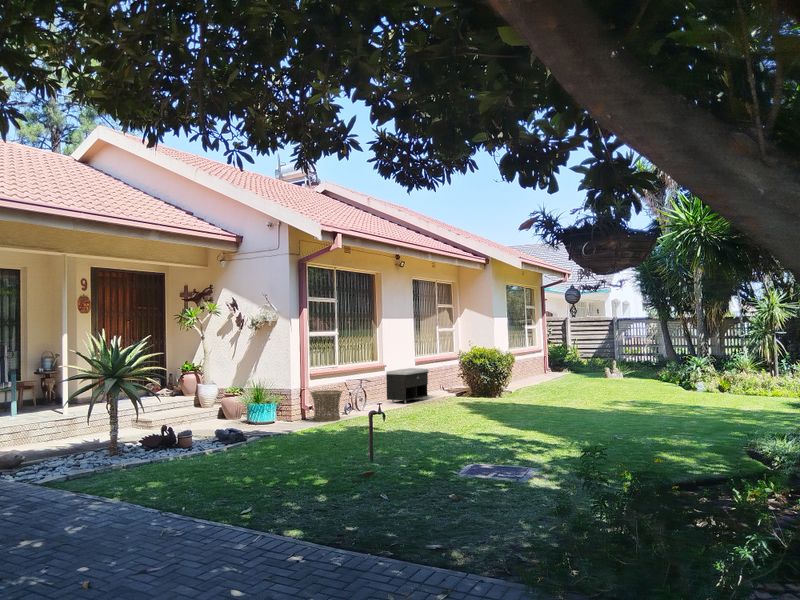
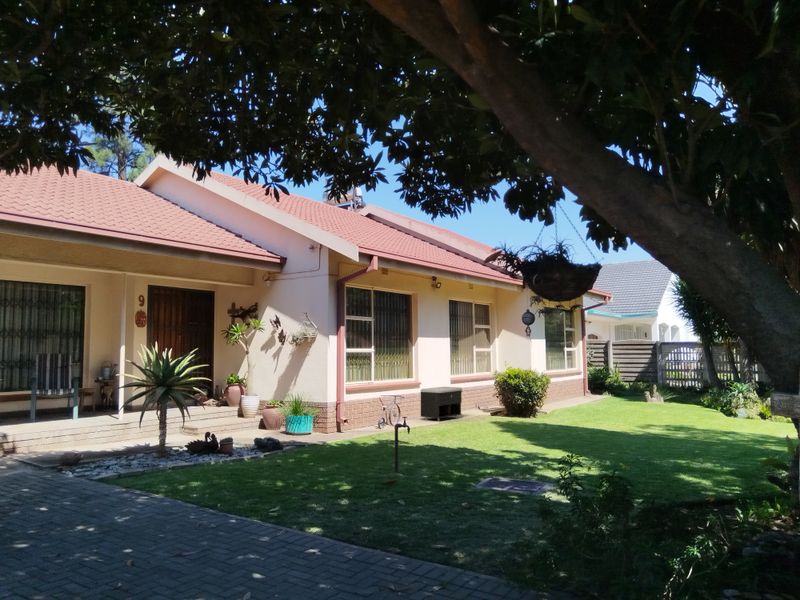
basket: present [311,390,342,421] -> none [345,405,376,435]

